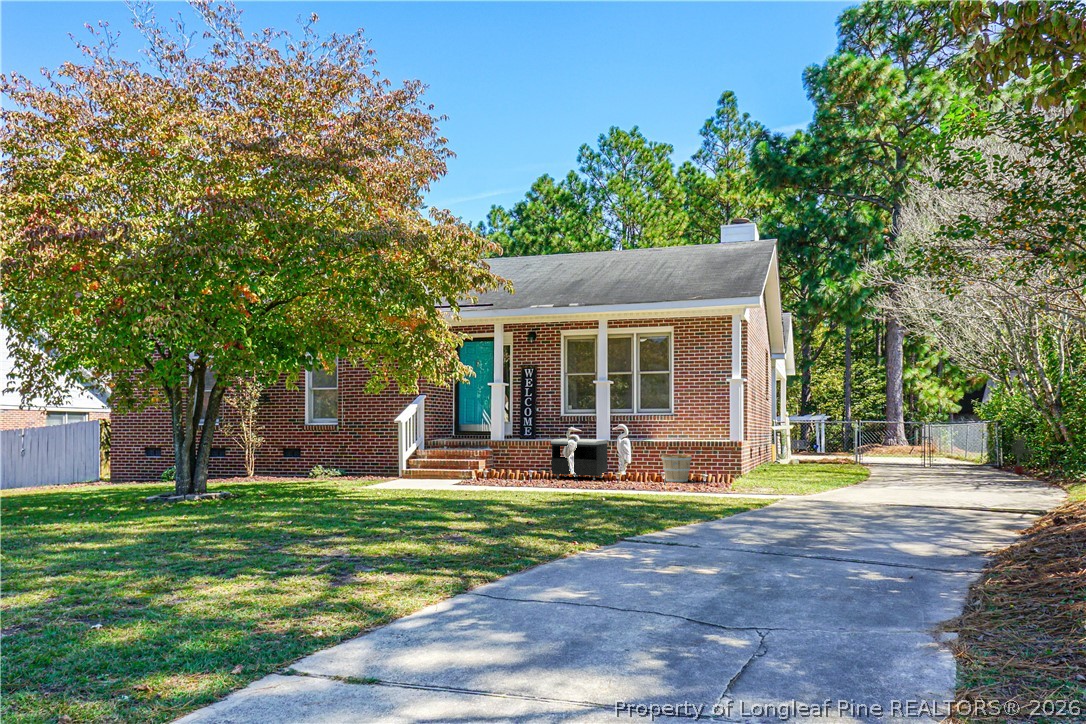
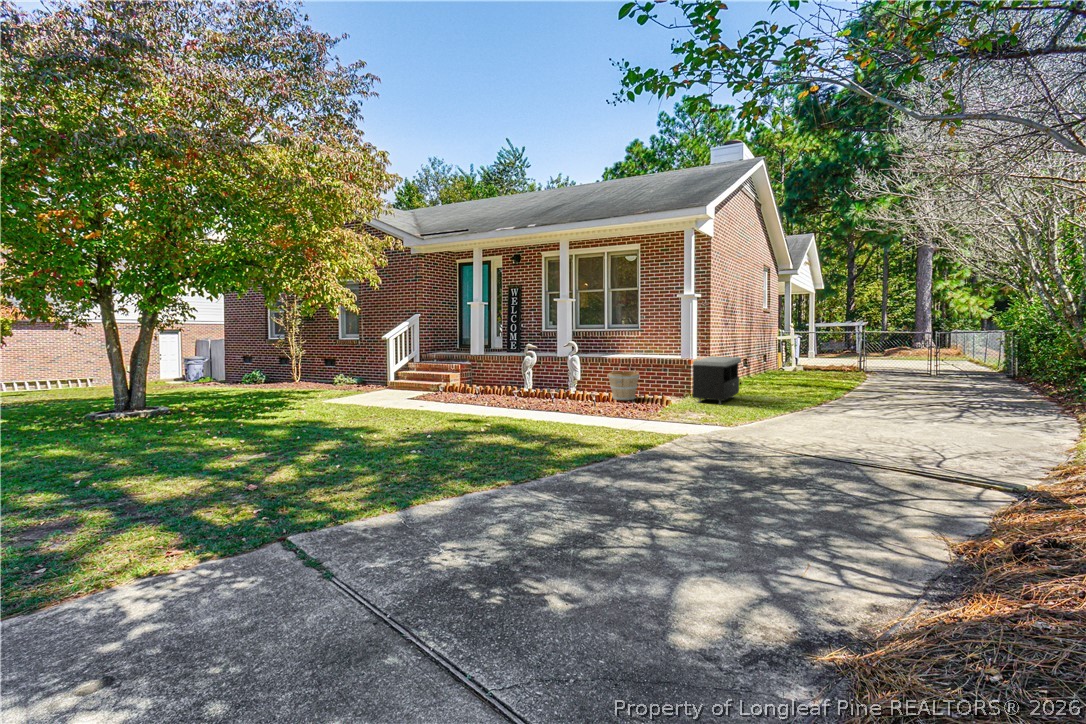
potted tree: present [1012,434,1034,474] -> none [1039,350,1076,396]
storage bench: present [551,439,608,480] -> present [692,356,741,404]

